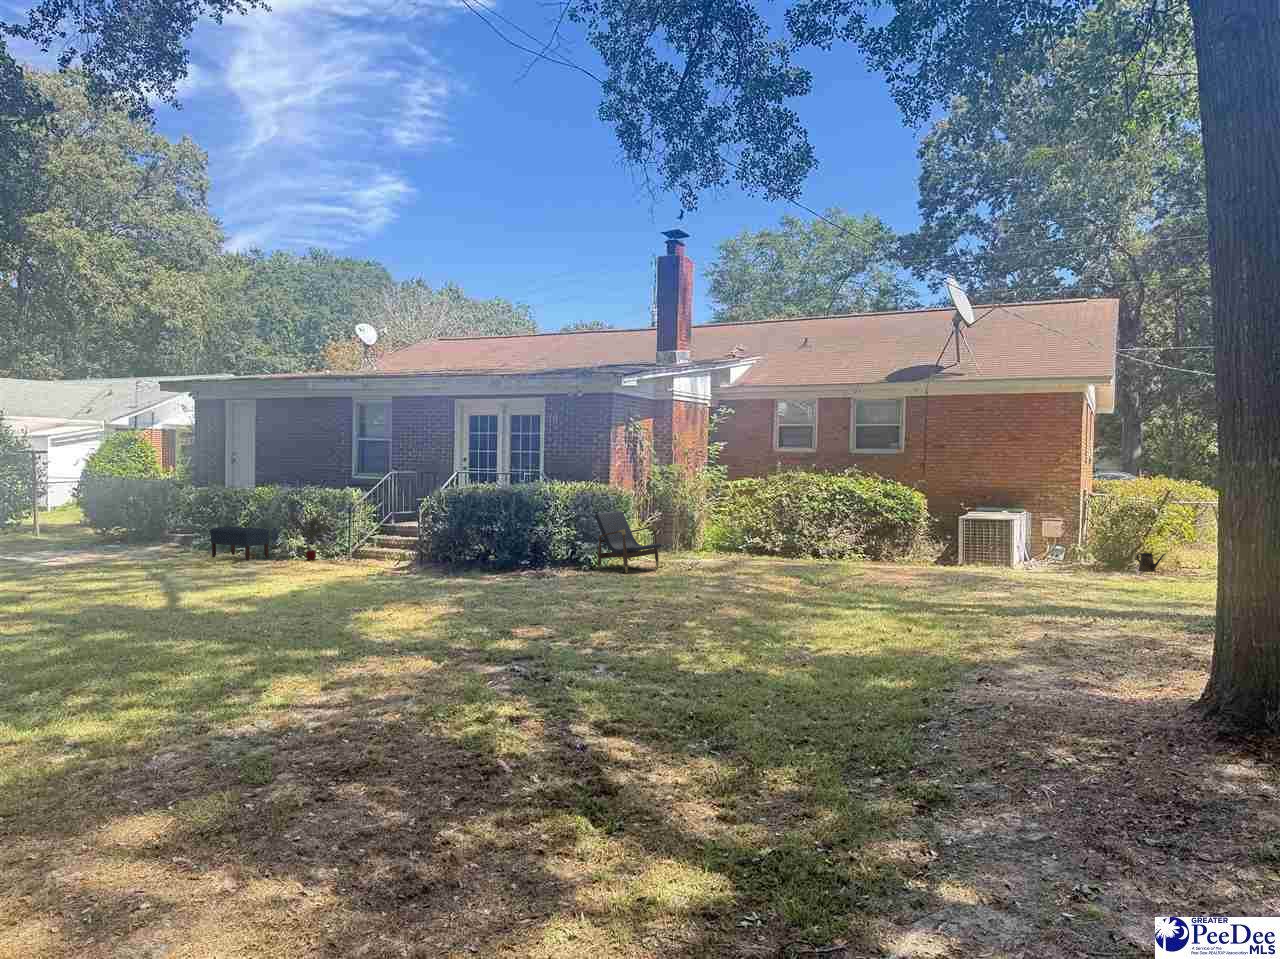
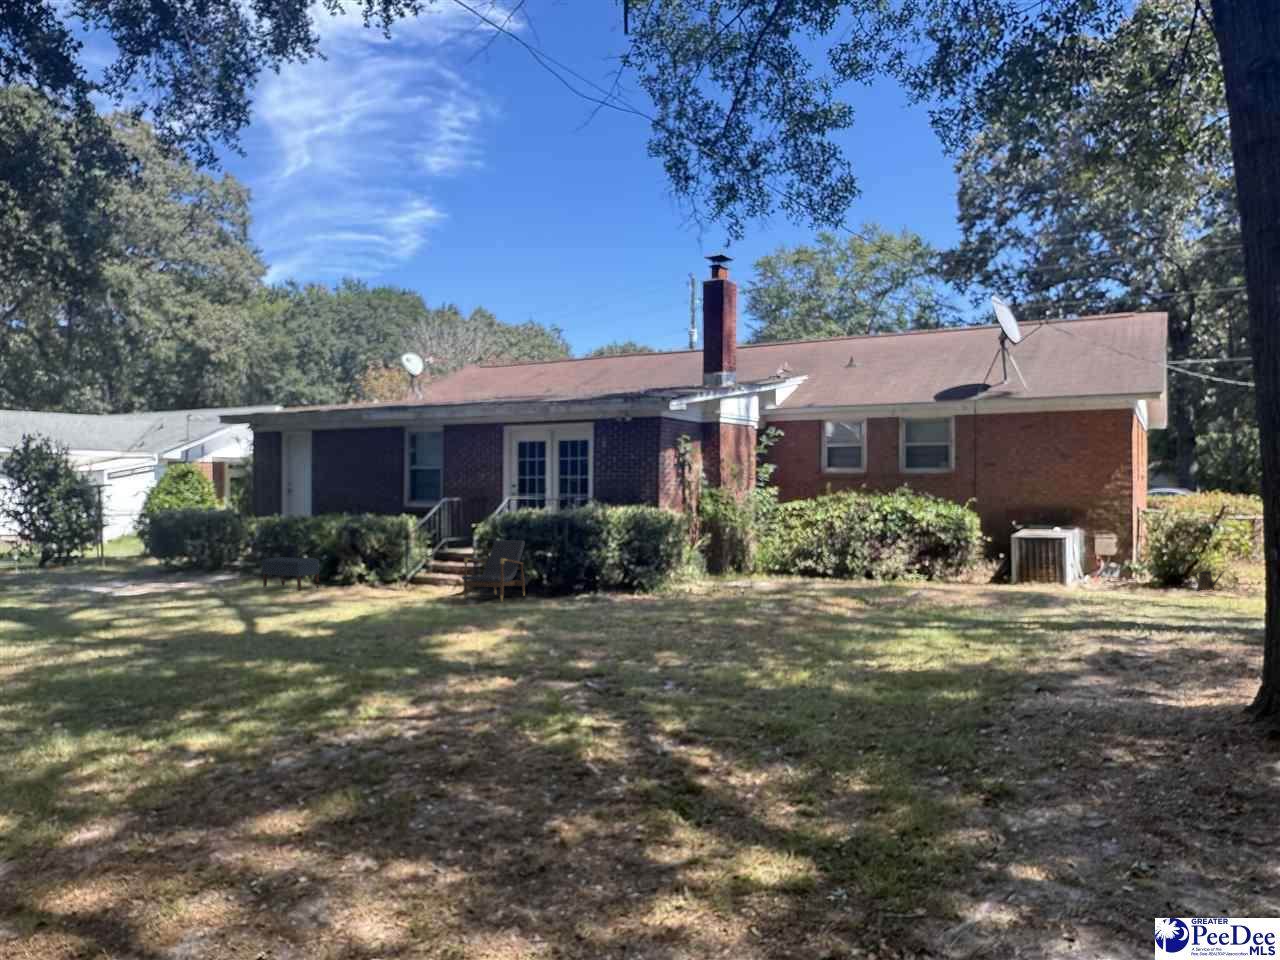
potted tree: present [295,511,327,560] -> none [344,539,379,589]
lounge chair: present [595,511,661,573] -> present [462,540,525,601]

